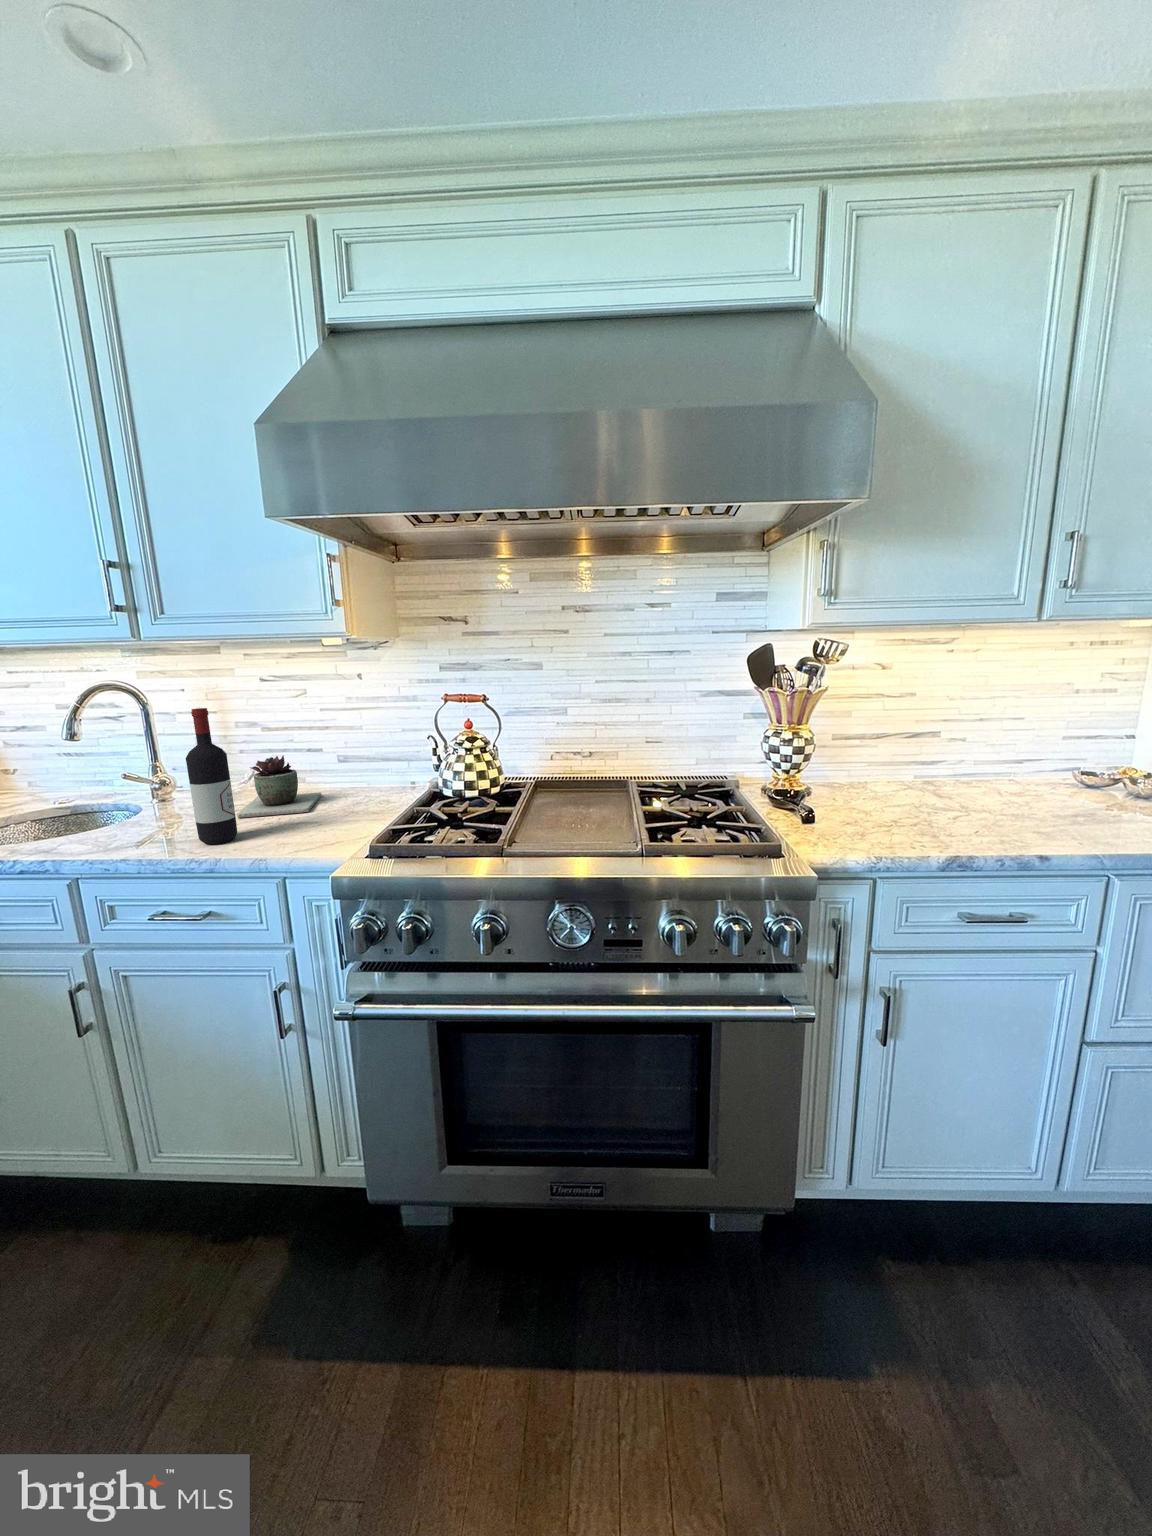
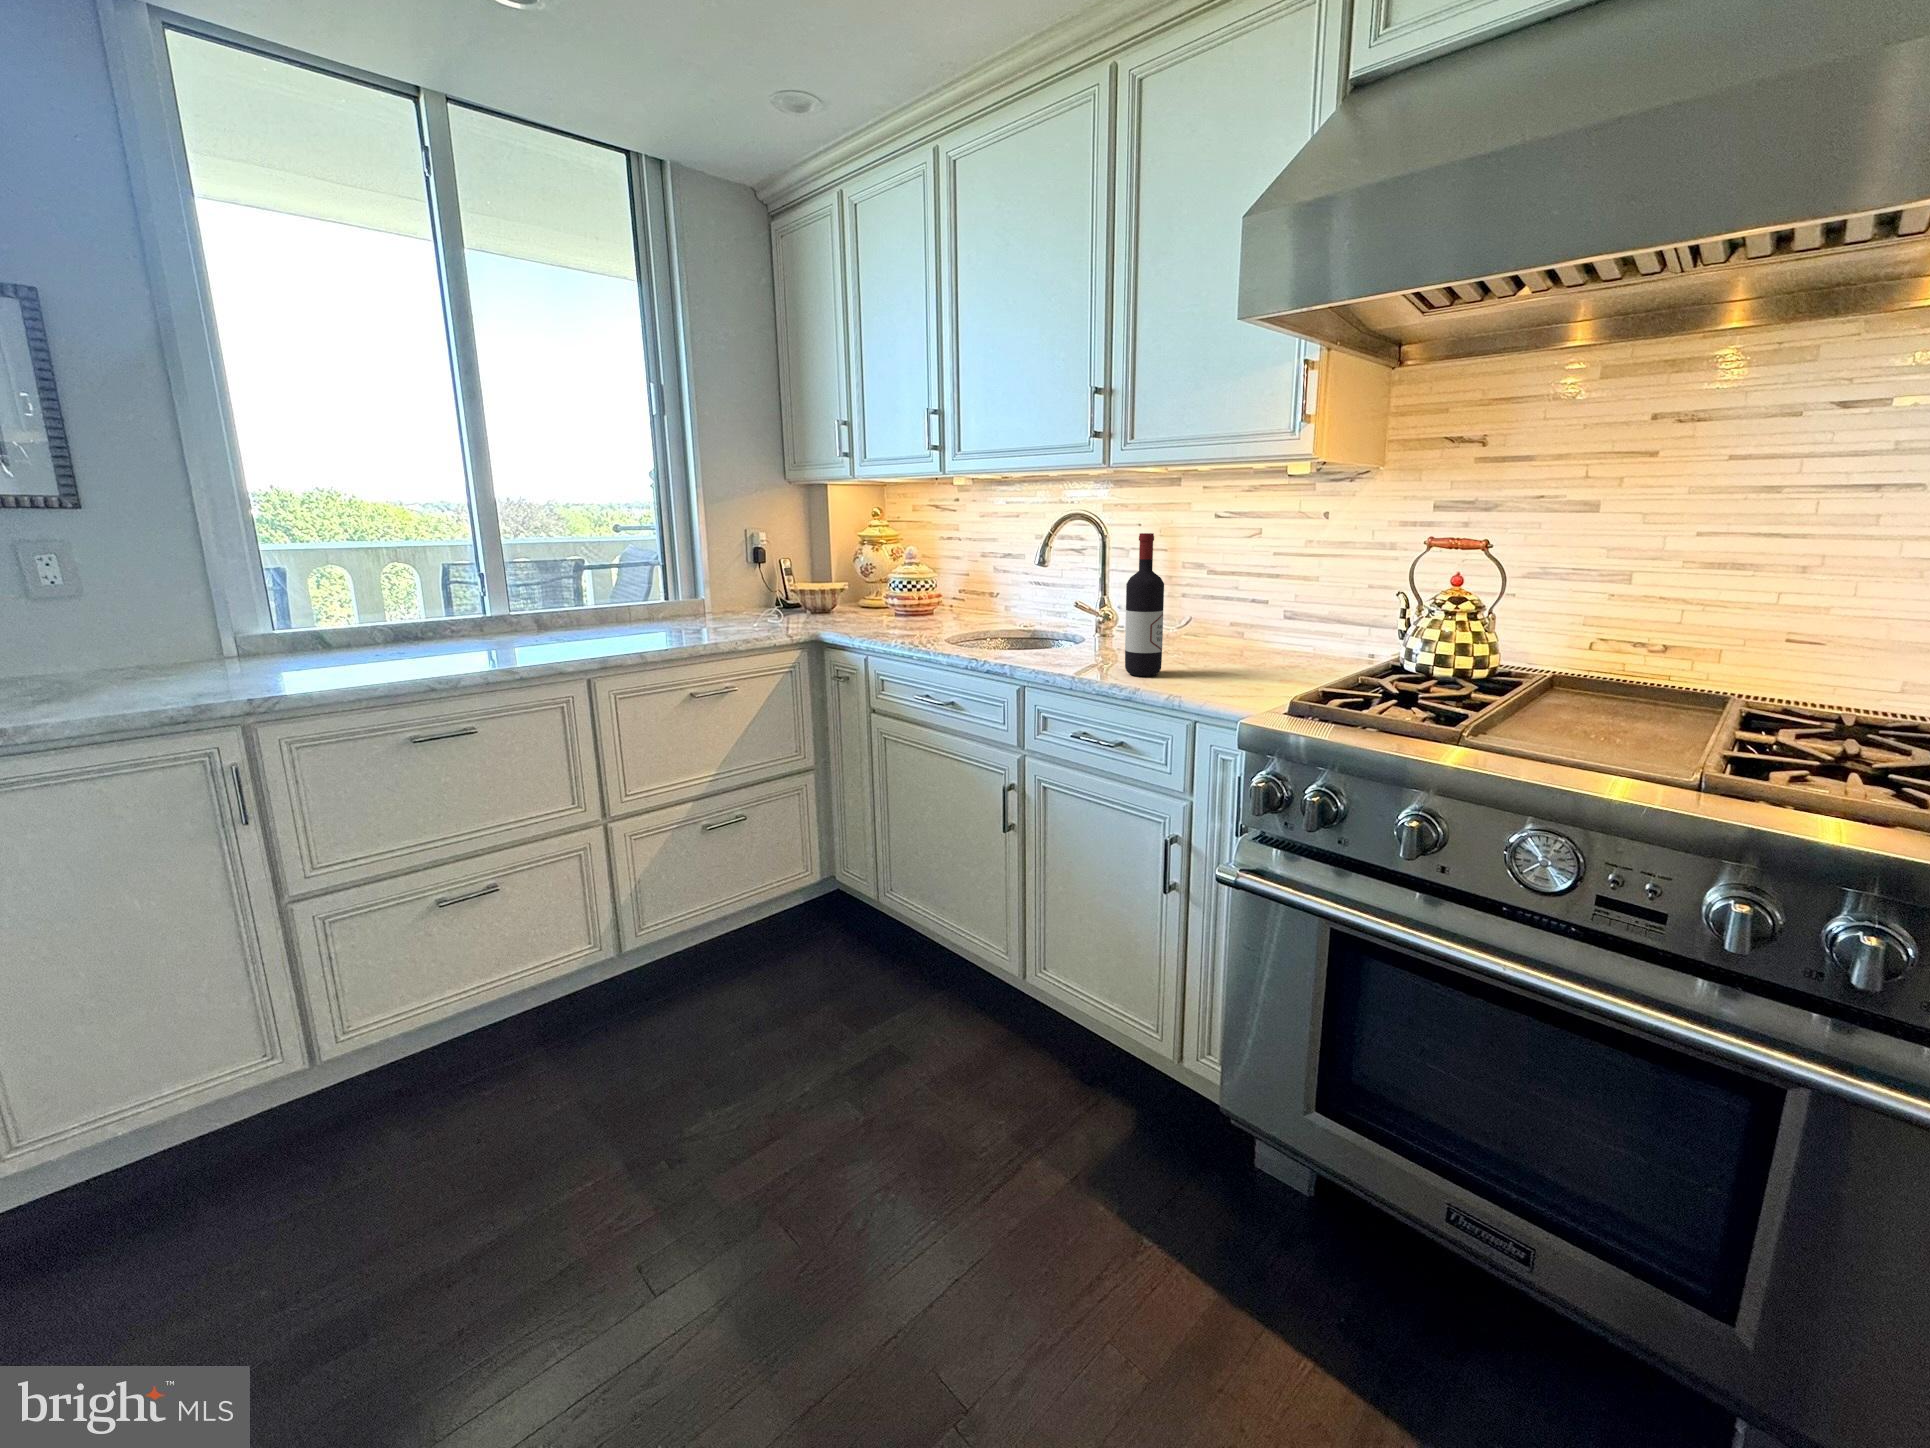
succulent plant: present [237,756,321,818] -> none [1166,599,1258,665]

